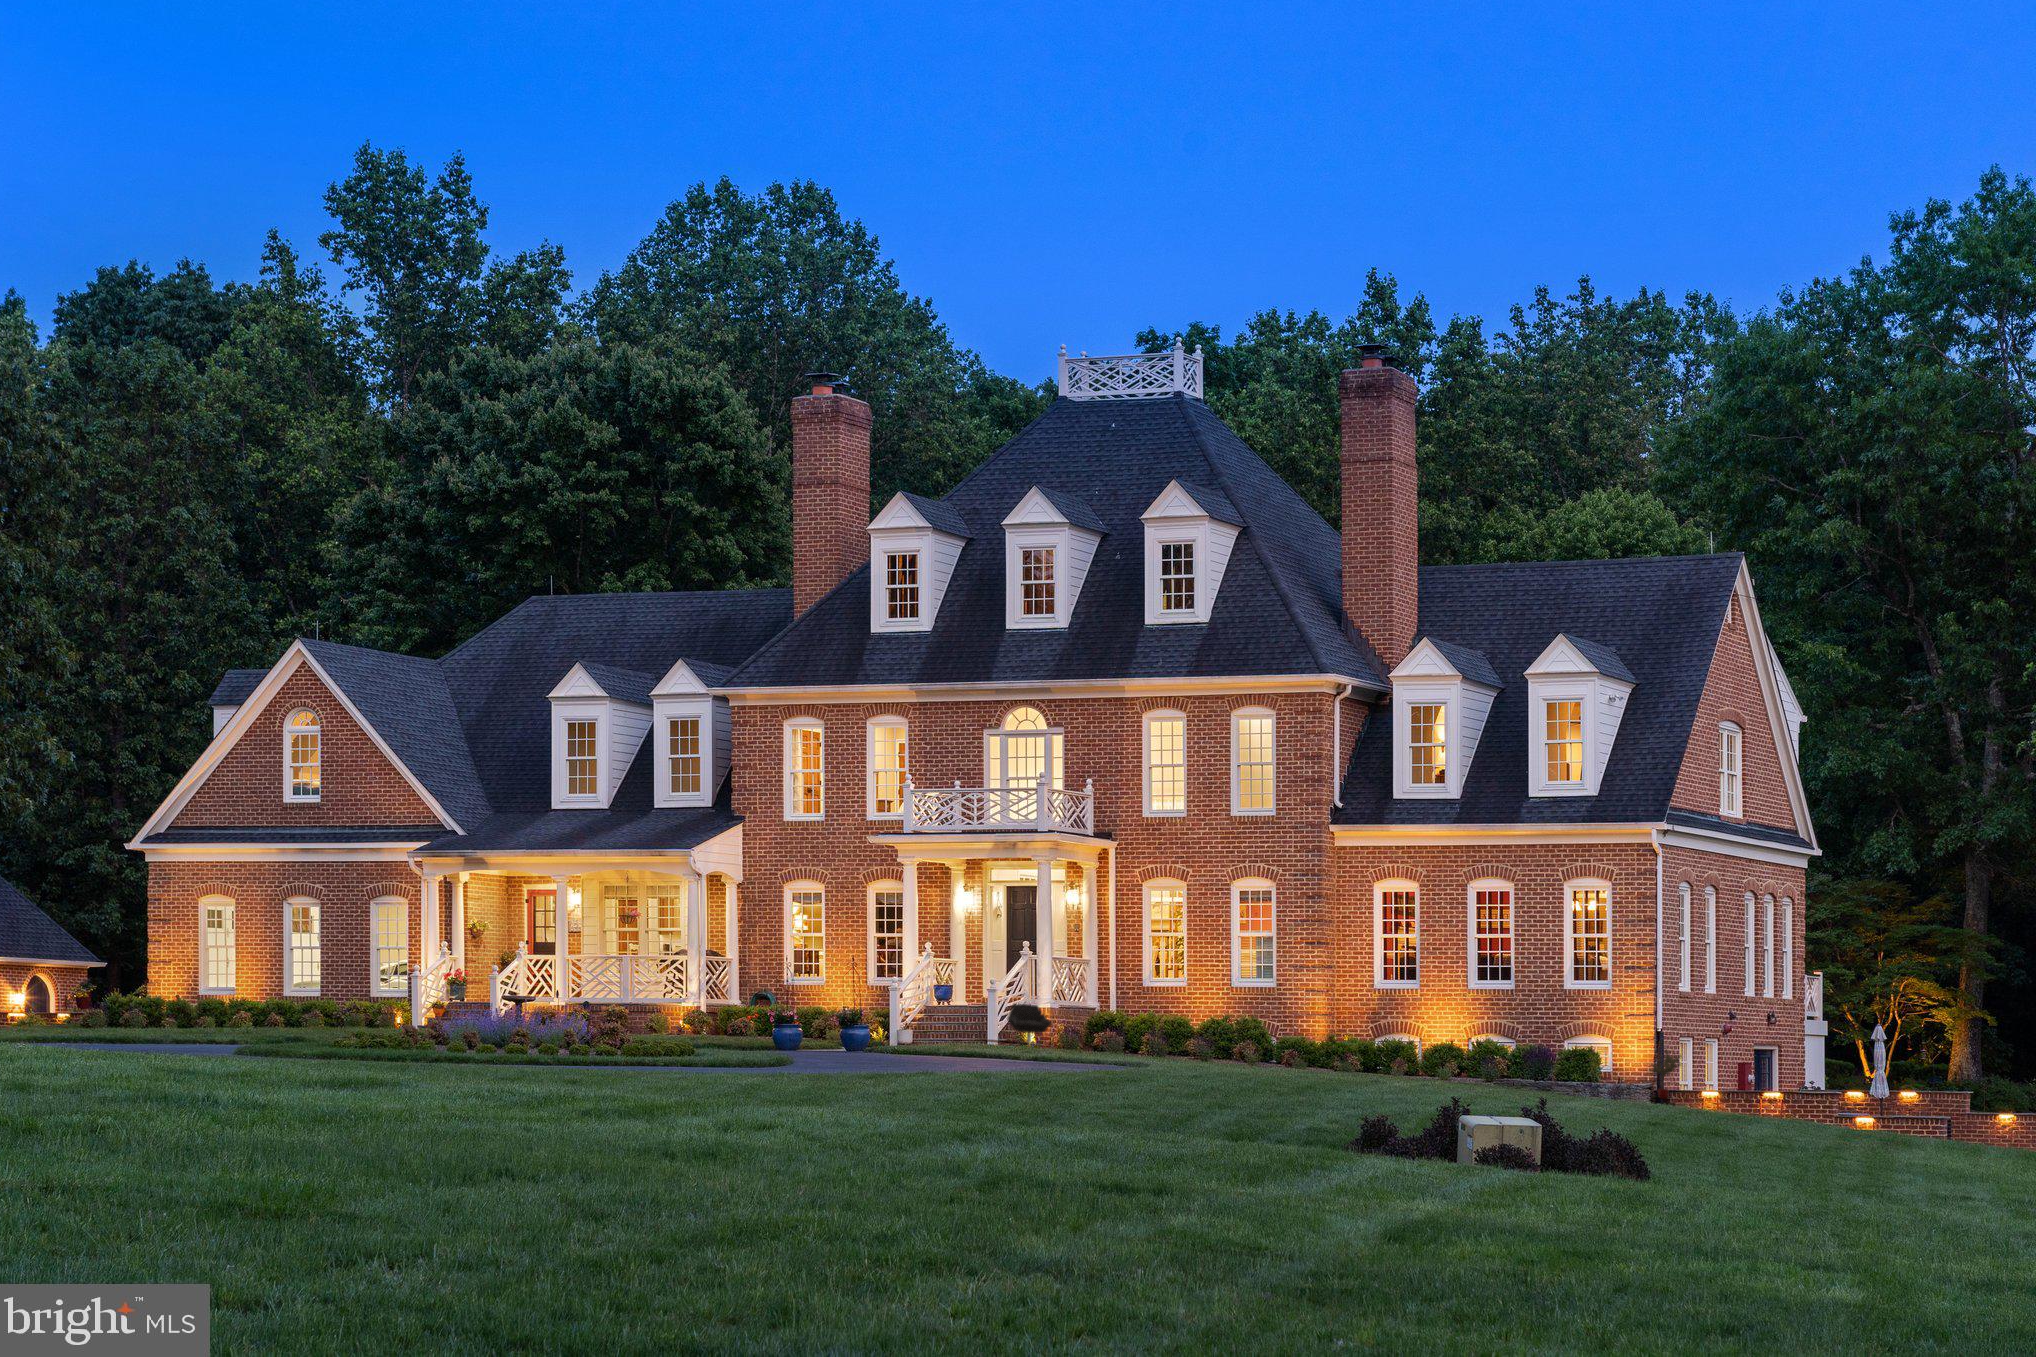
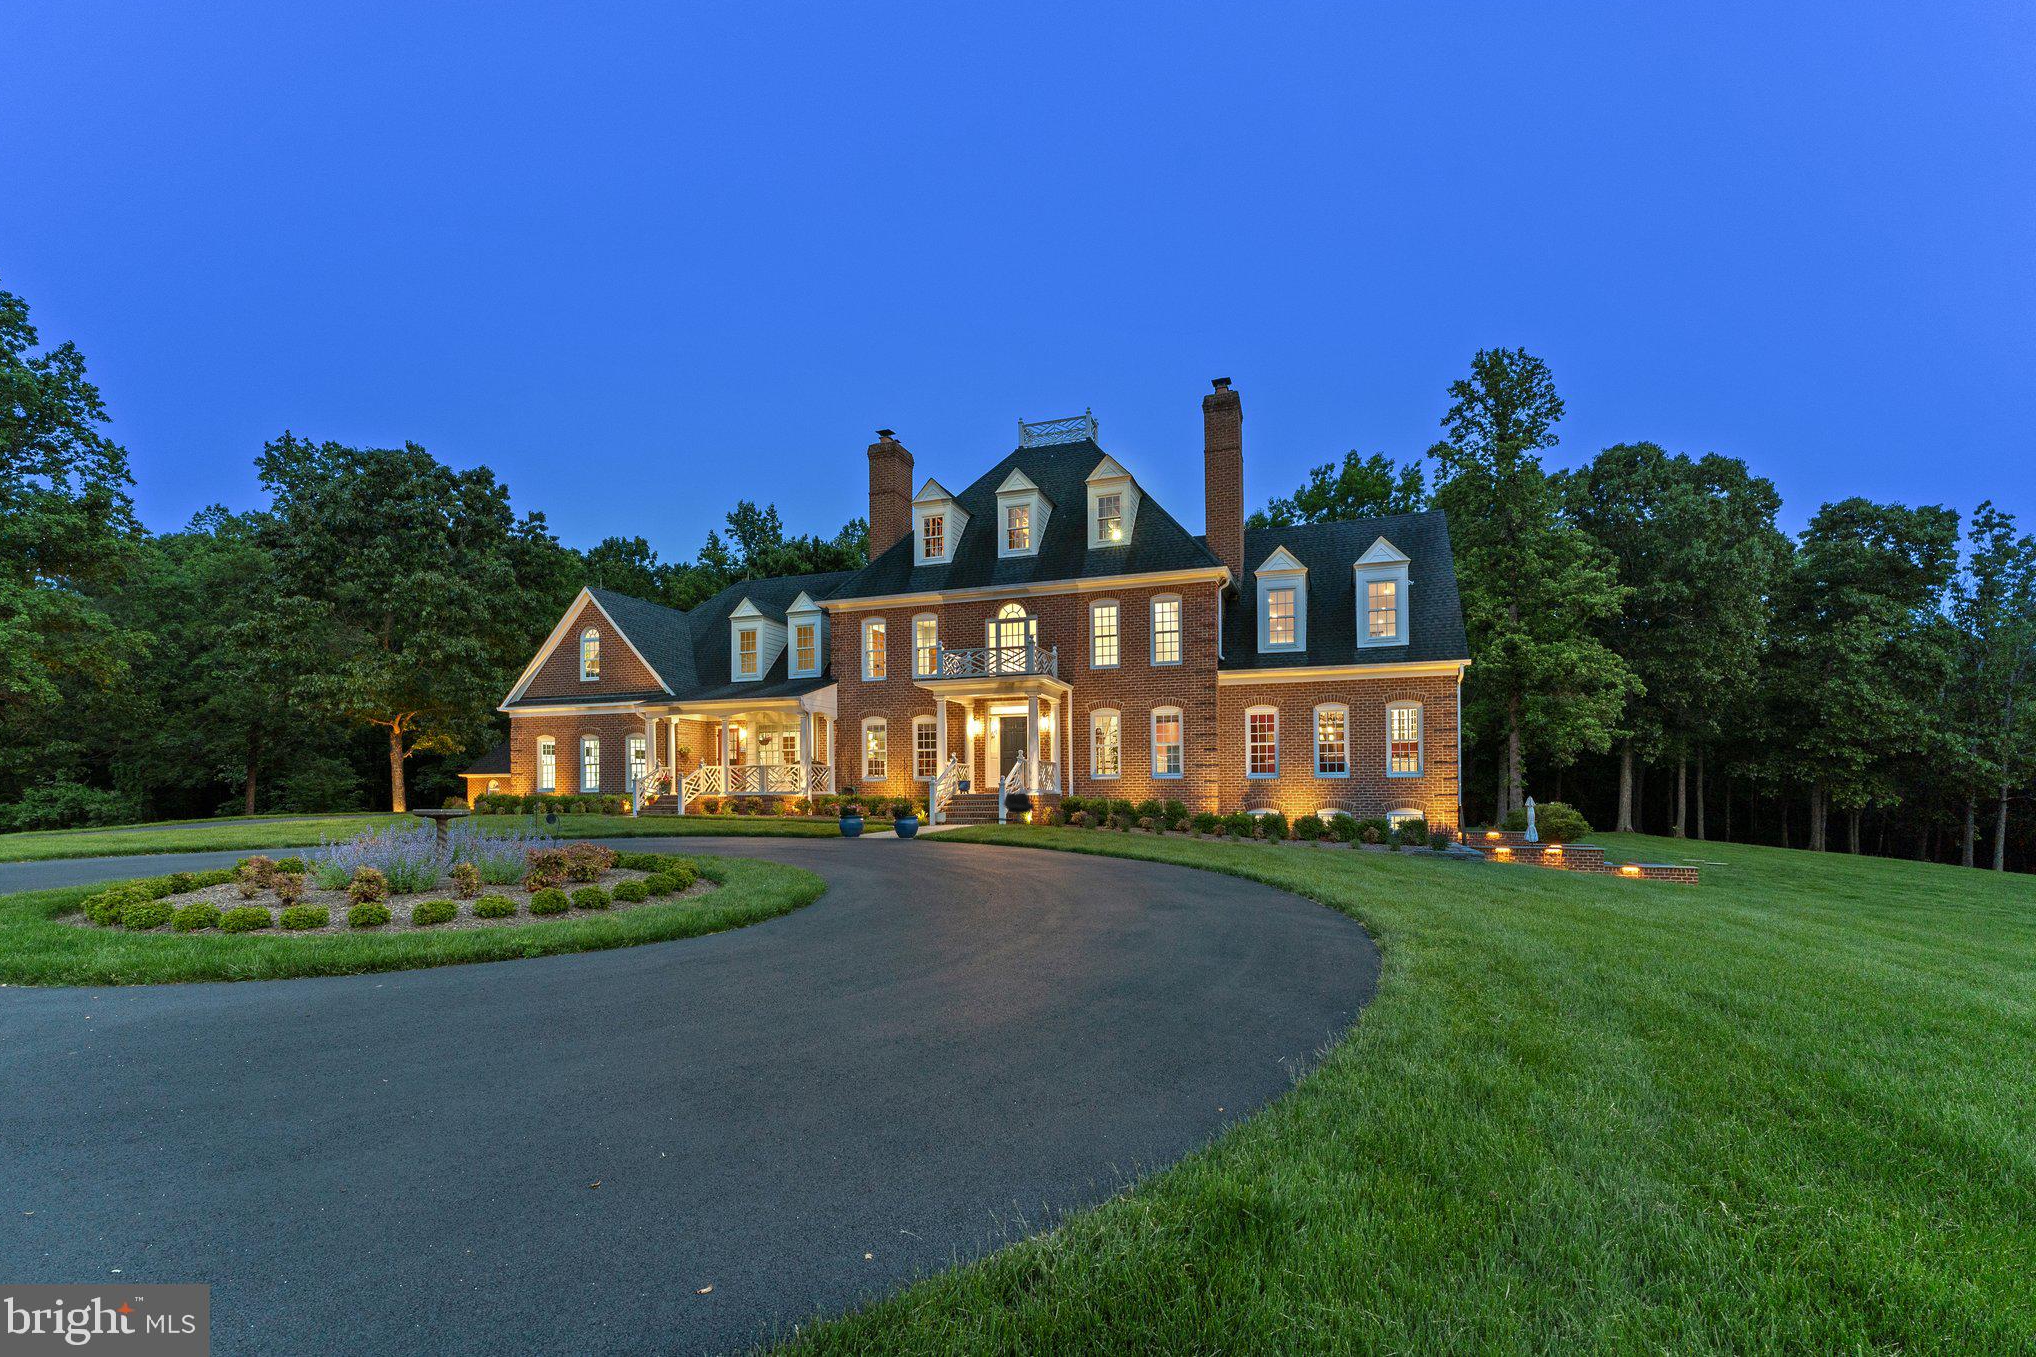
potted tree: present [1649,1048,1681,1099] -> none [1461,817,1487,855]

